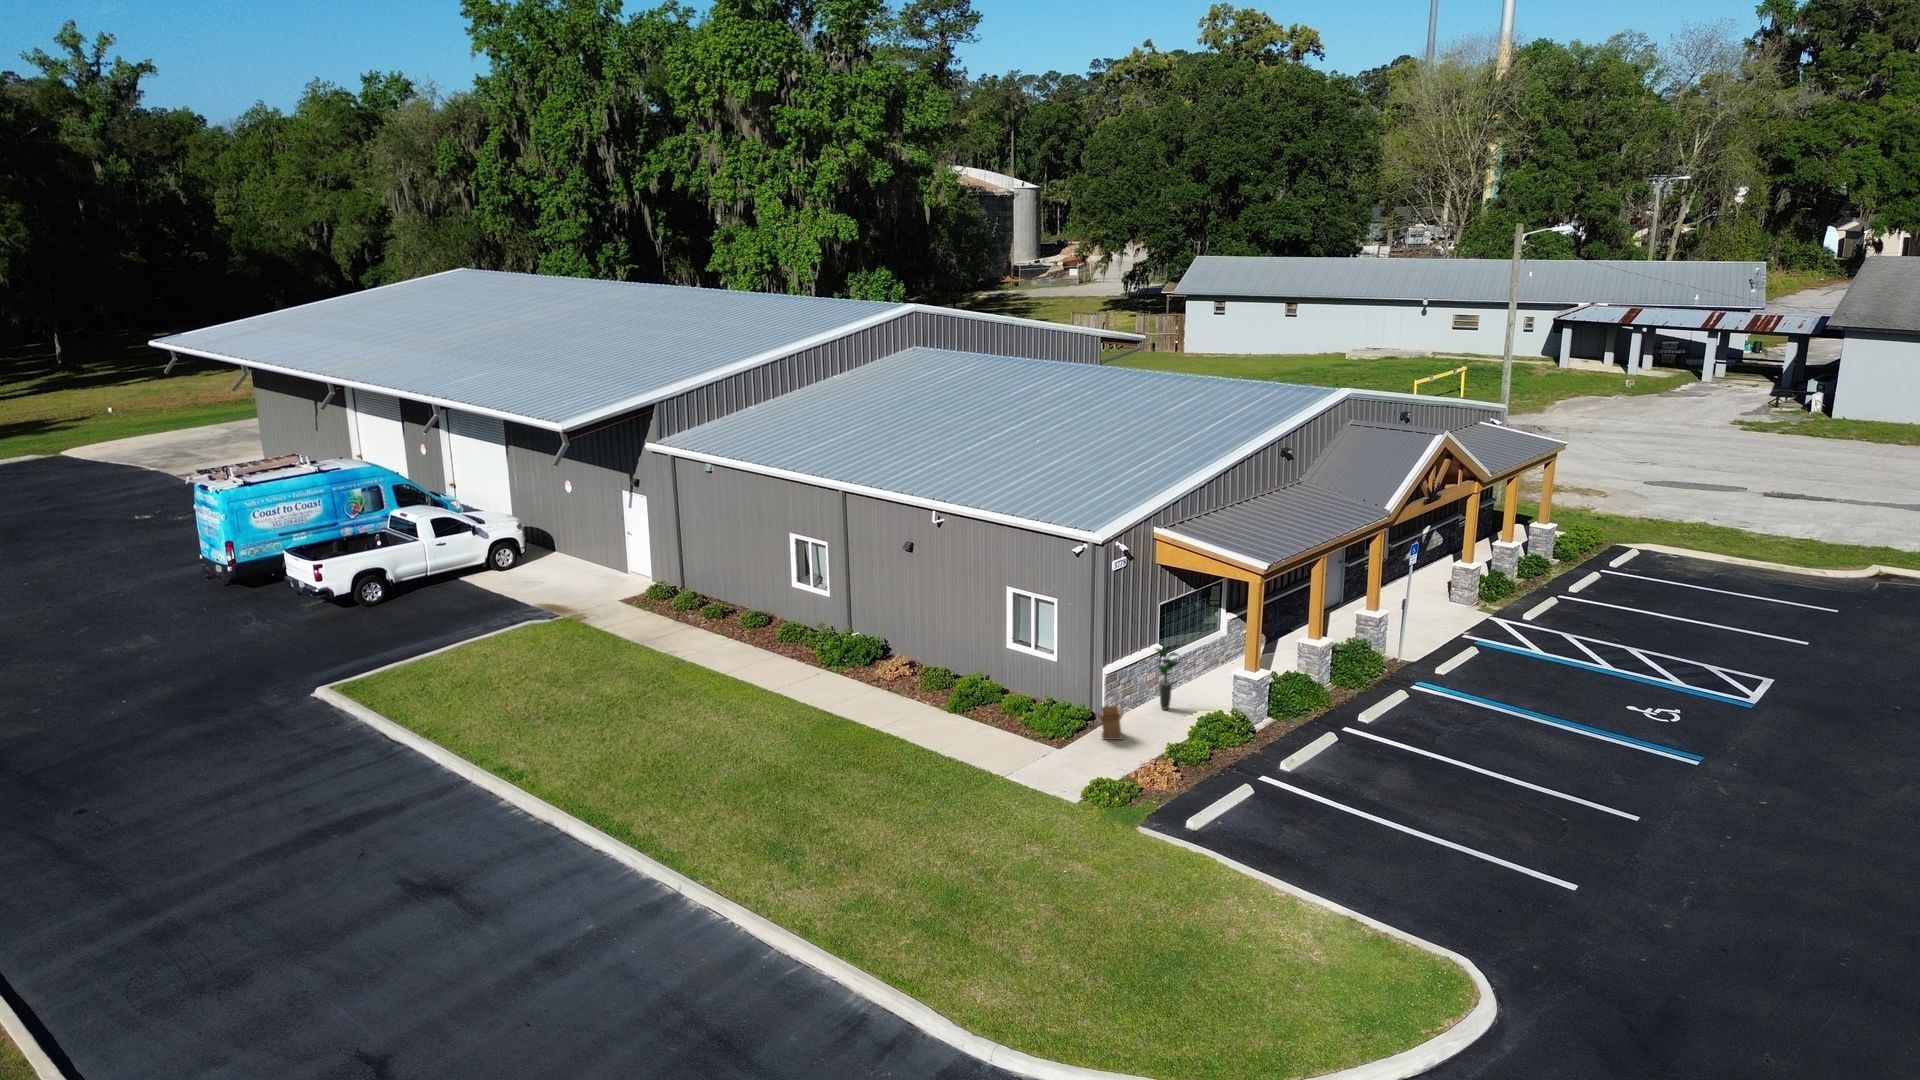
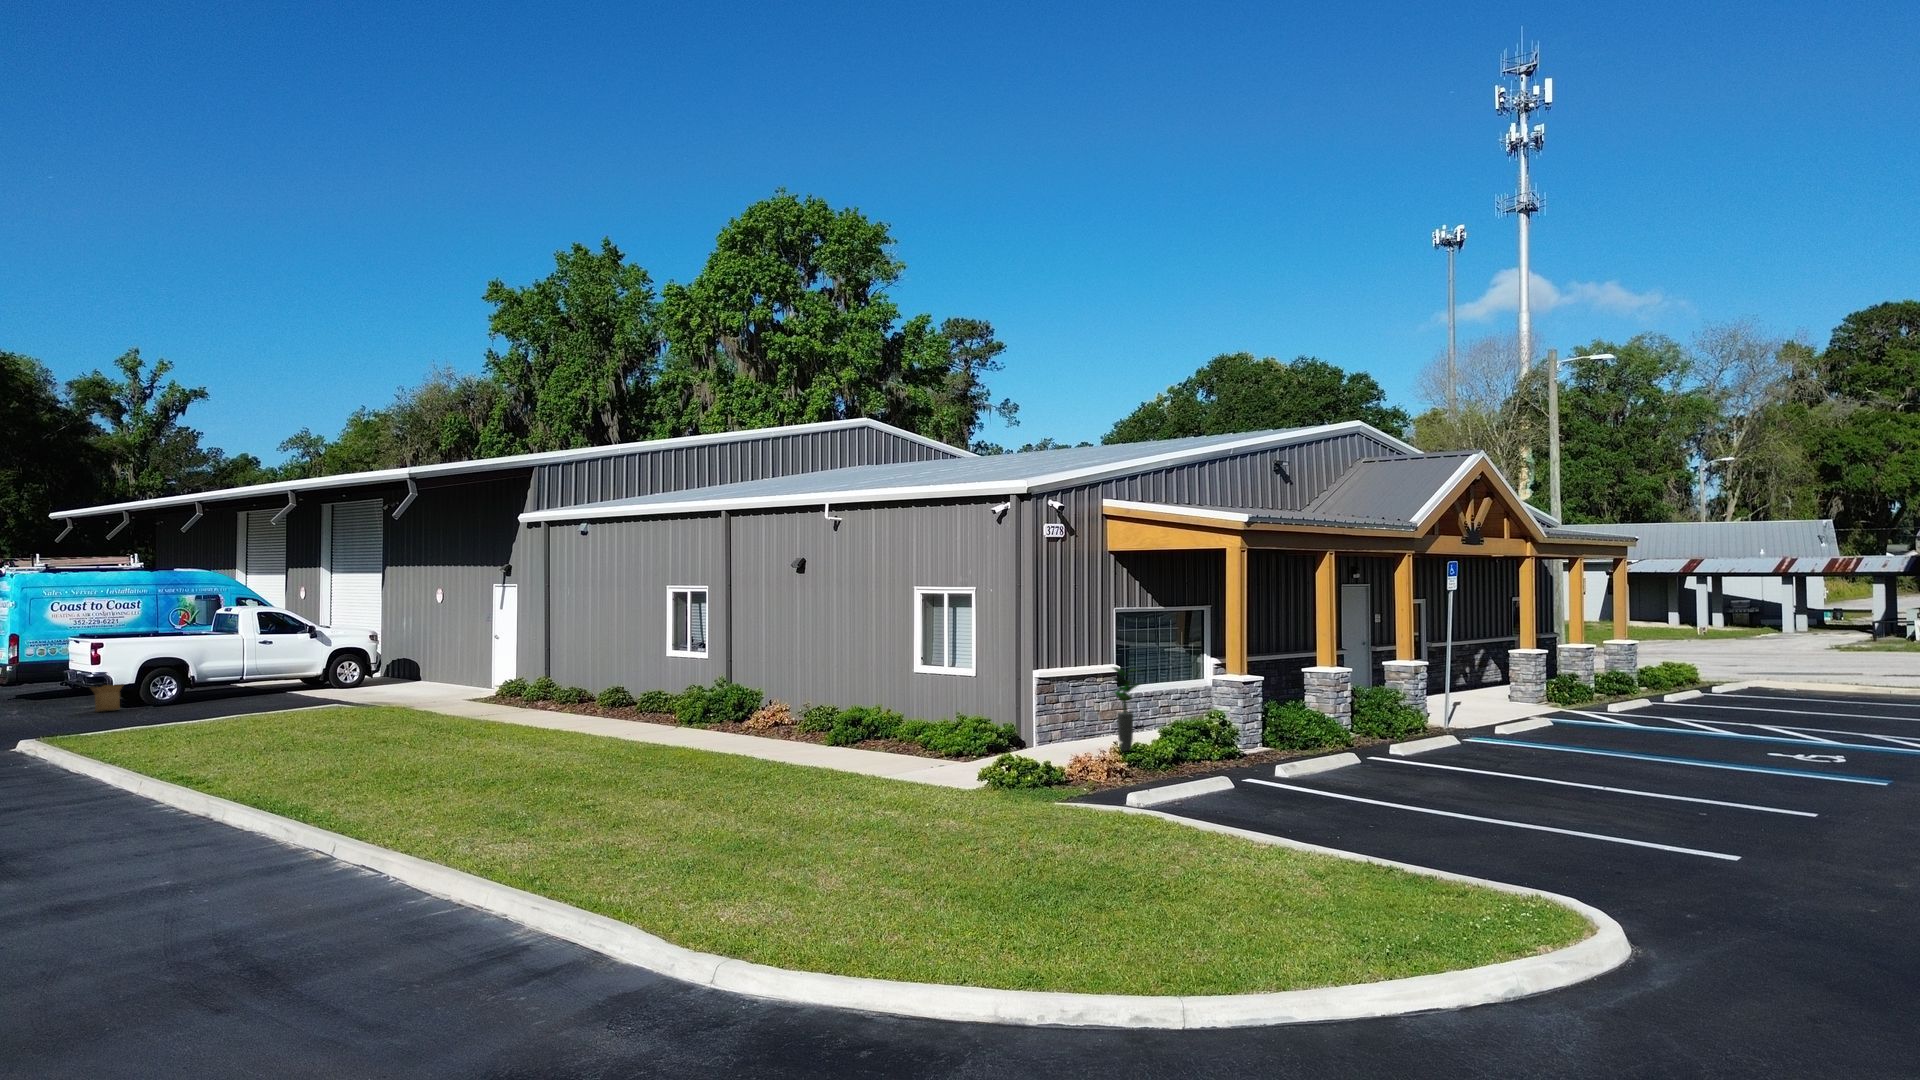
cardboard box: present [1096,706,1124,740] -> present [91,685,124,712]

